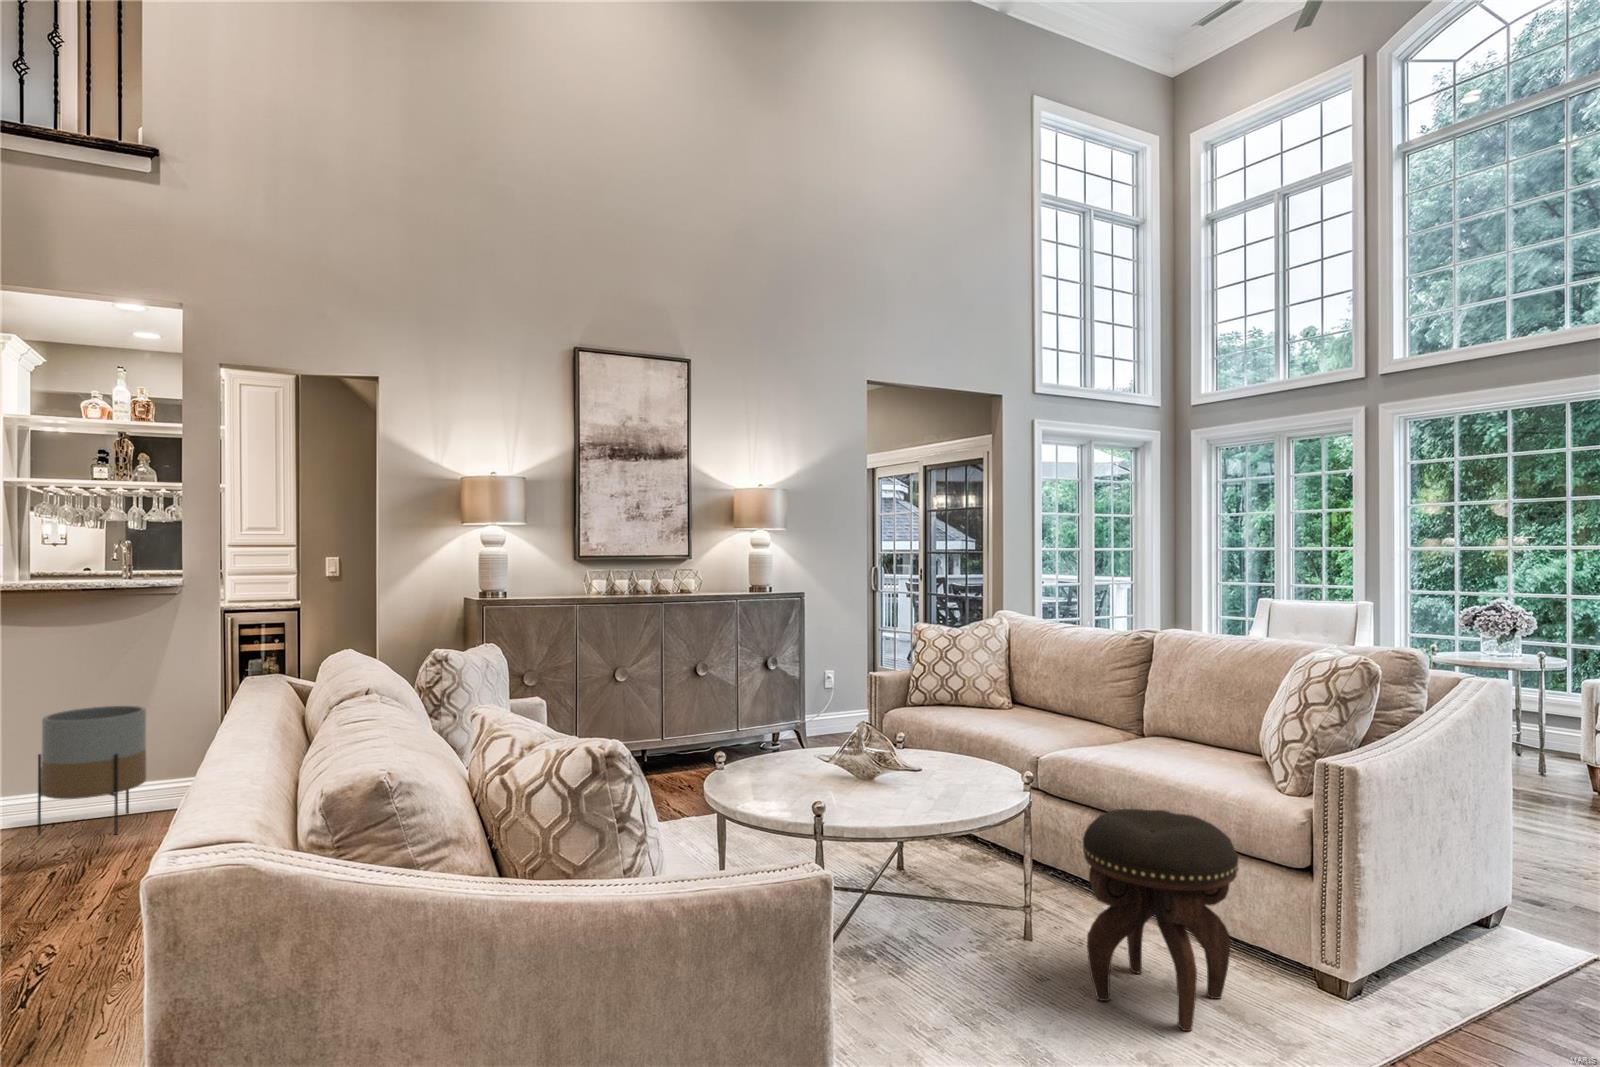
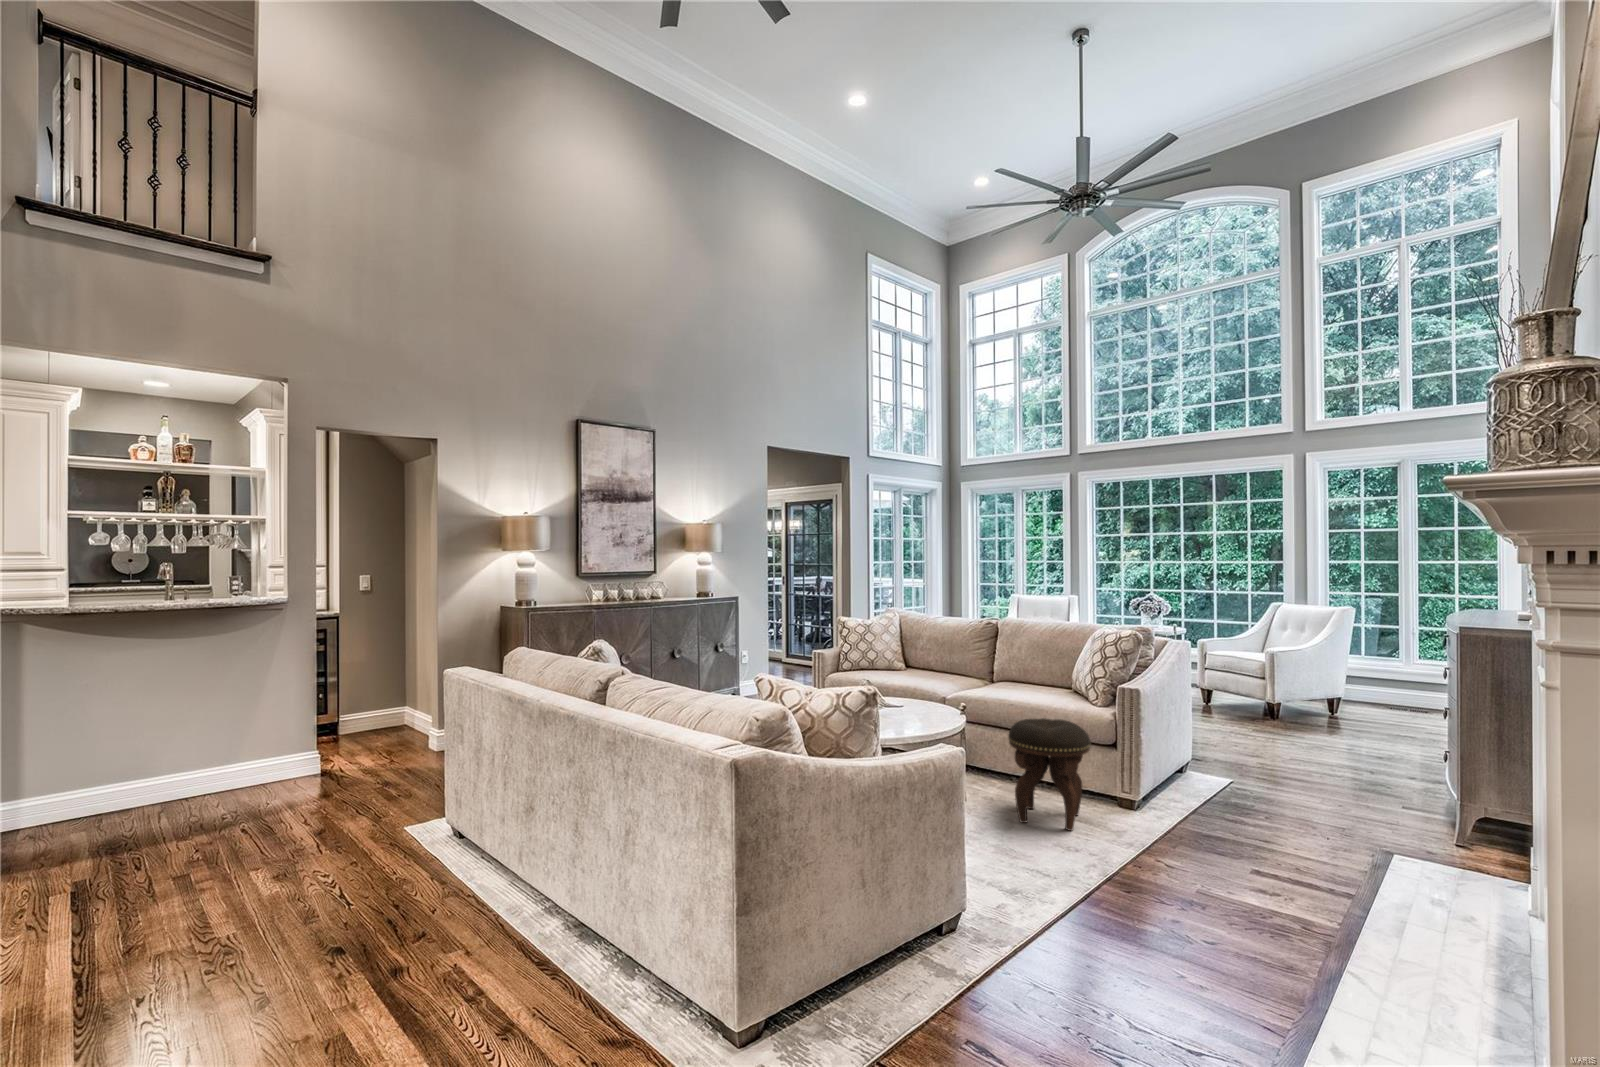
planter: present [38,706,146,835] -> none [190,701,277,809]

